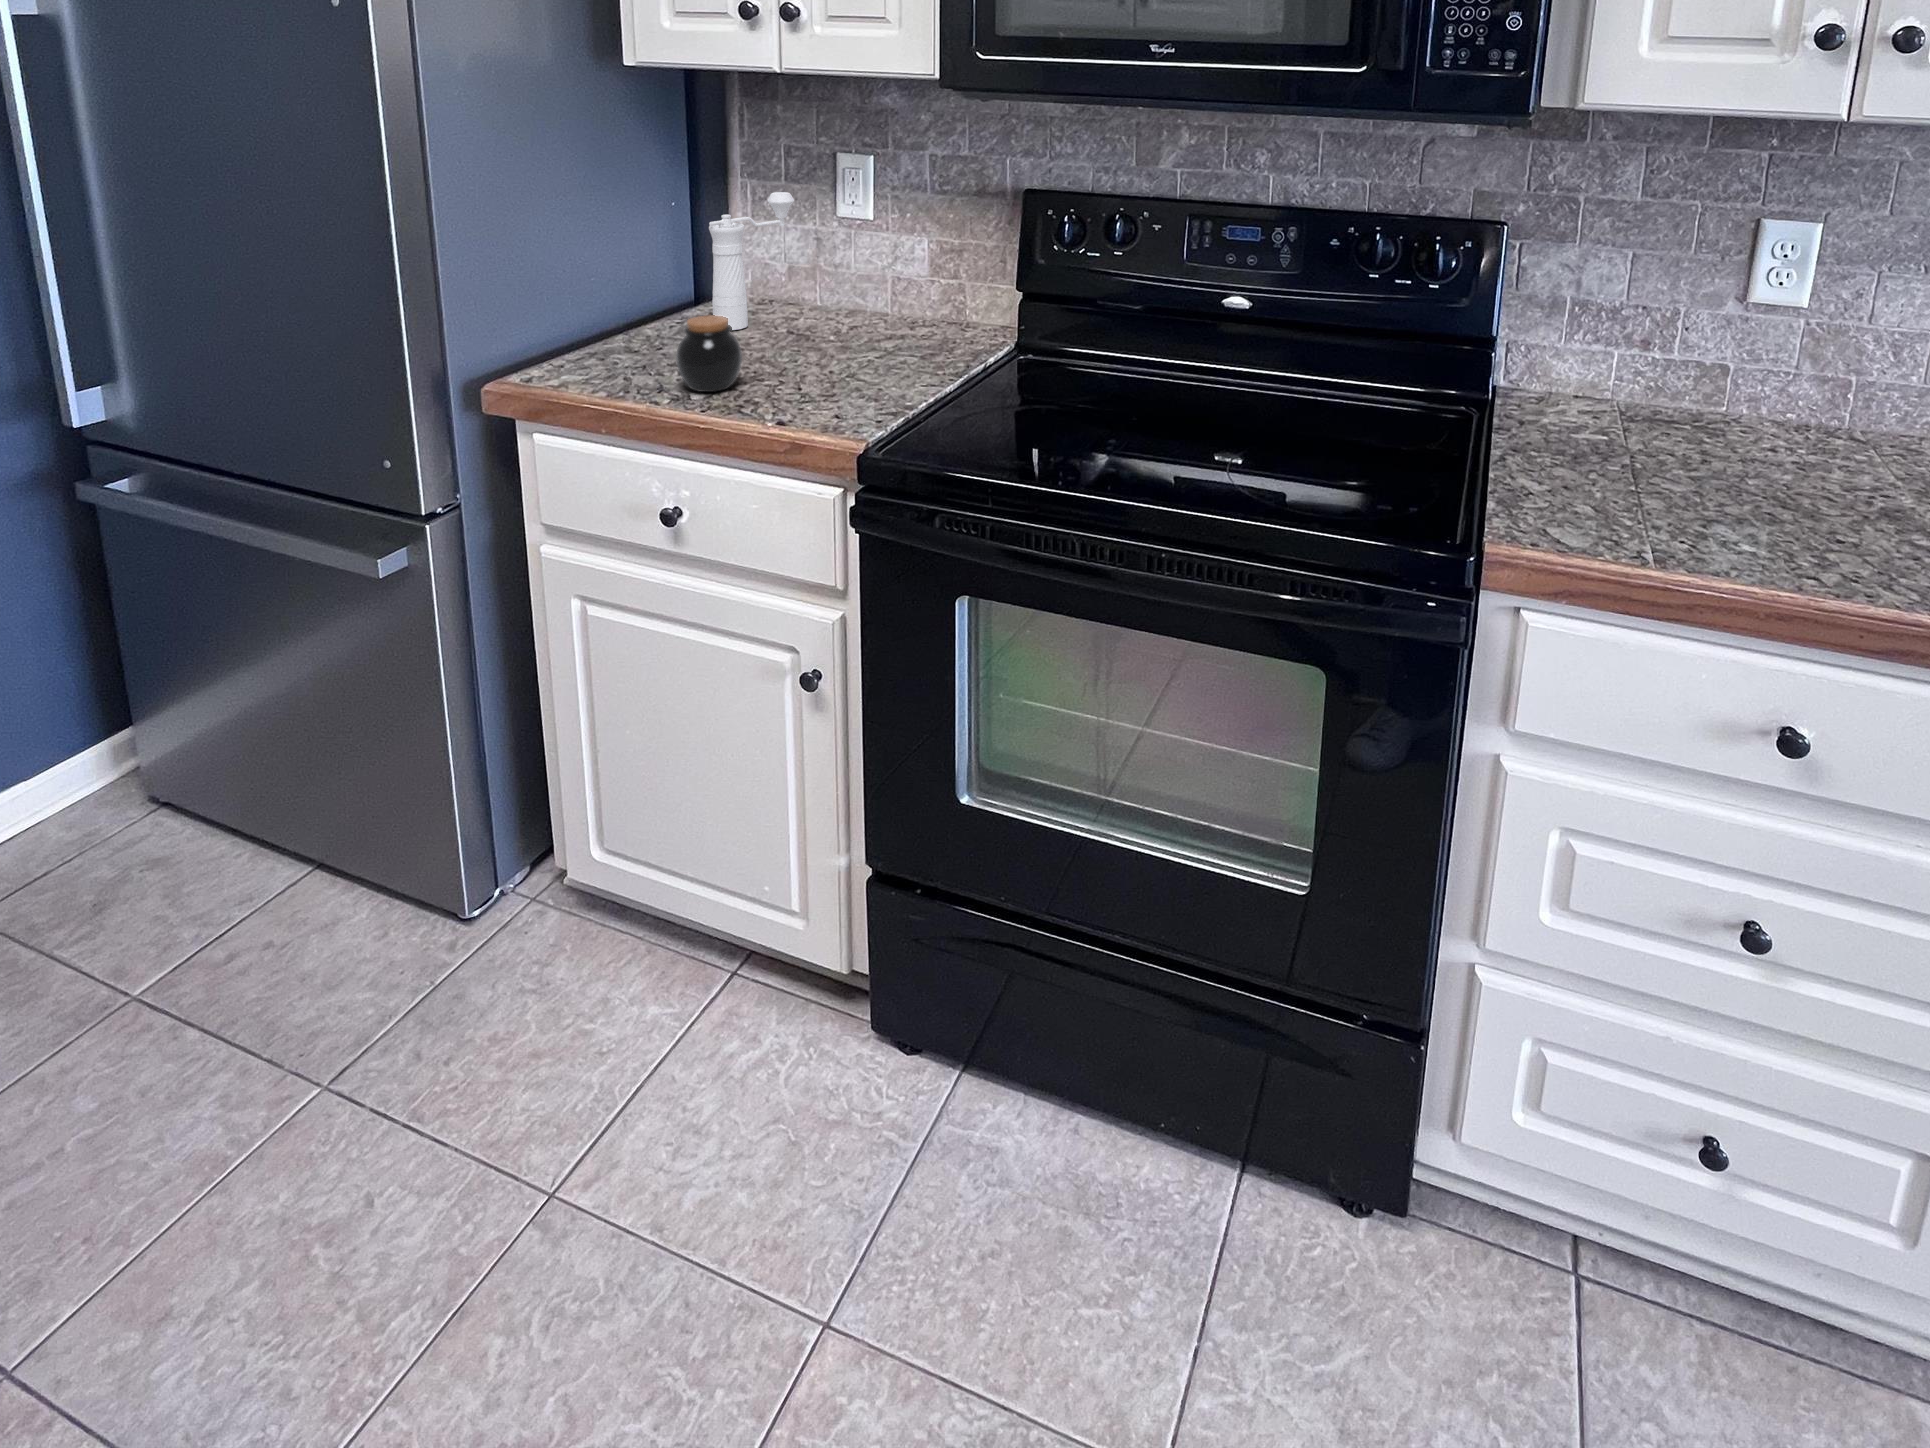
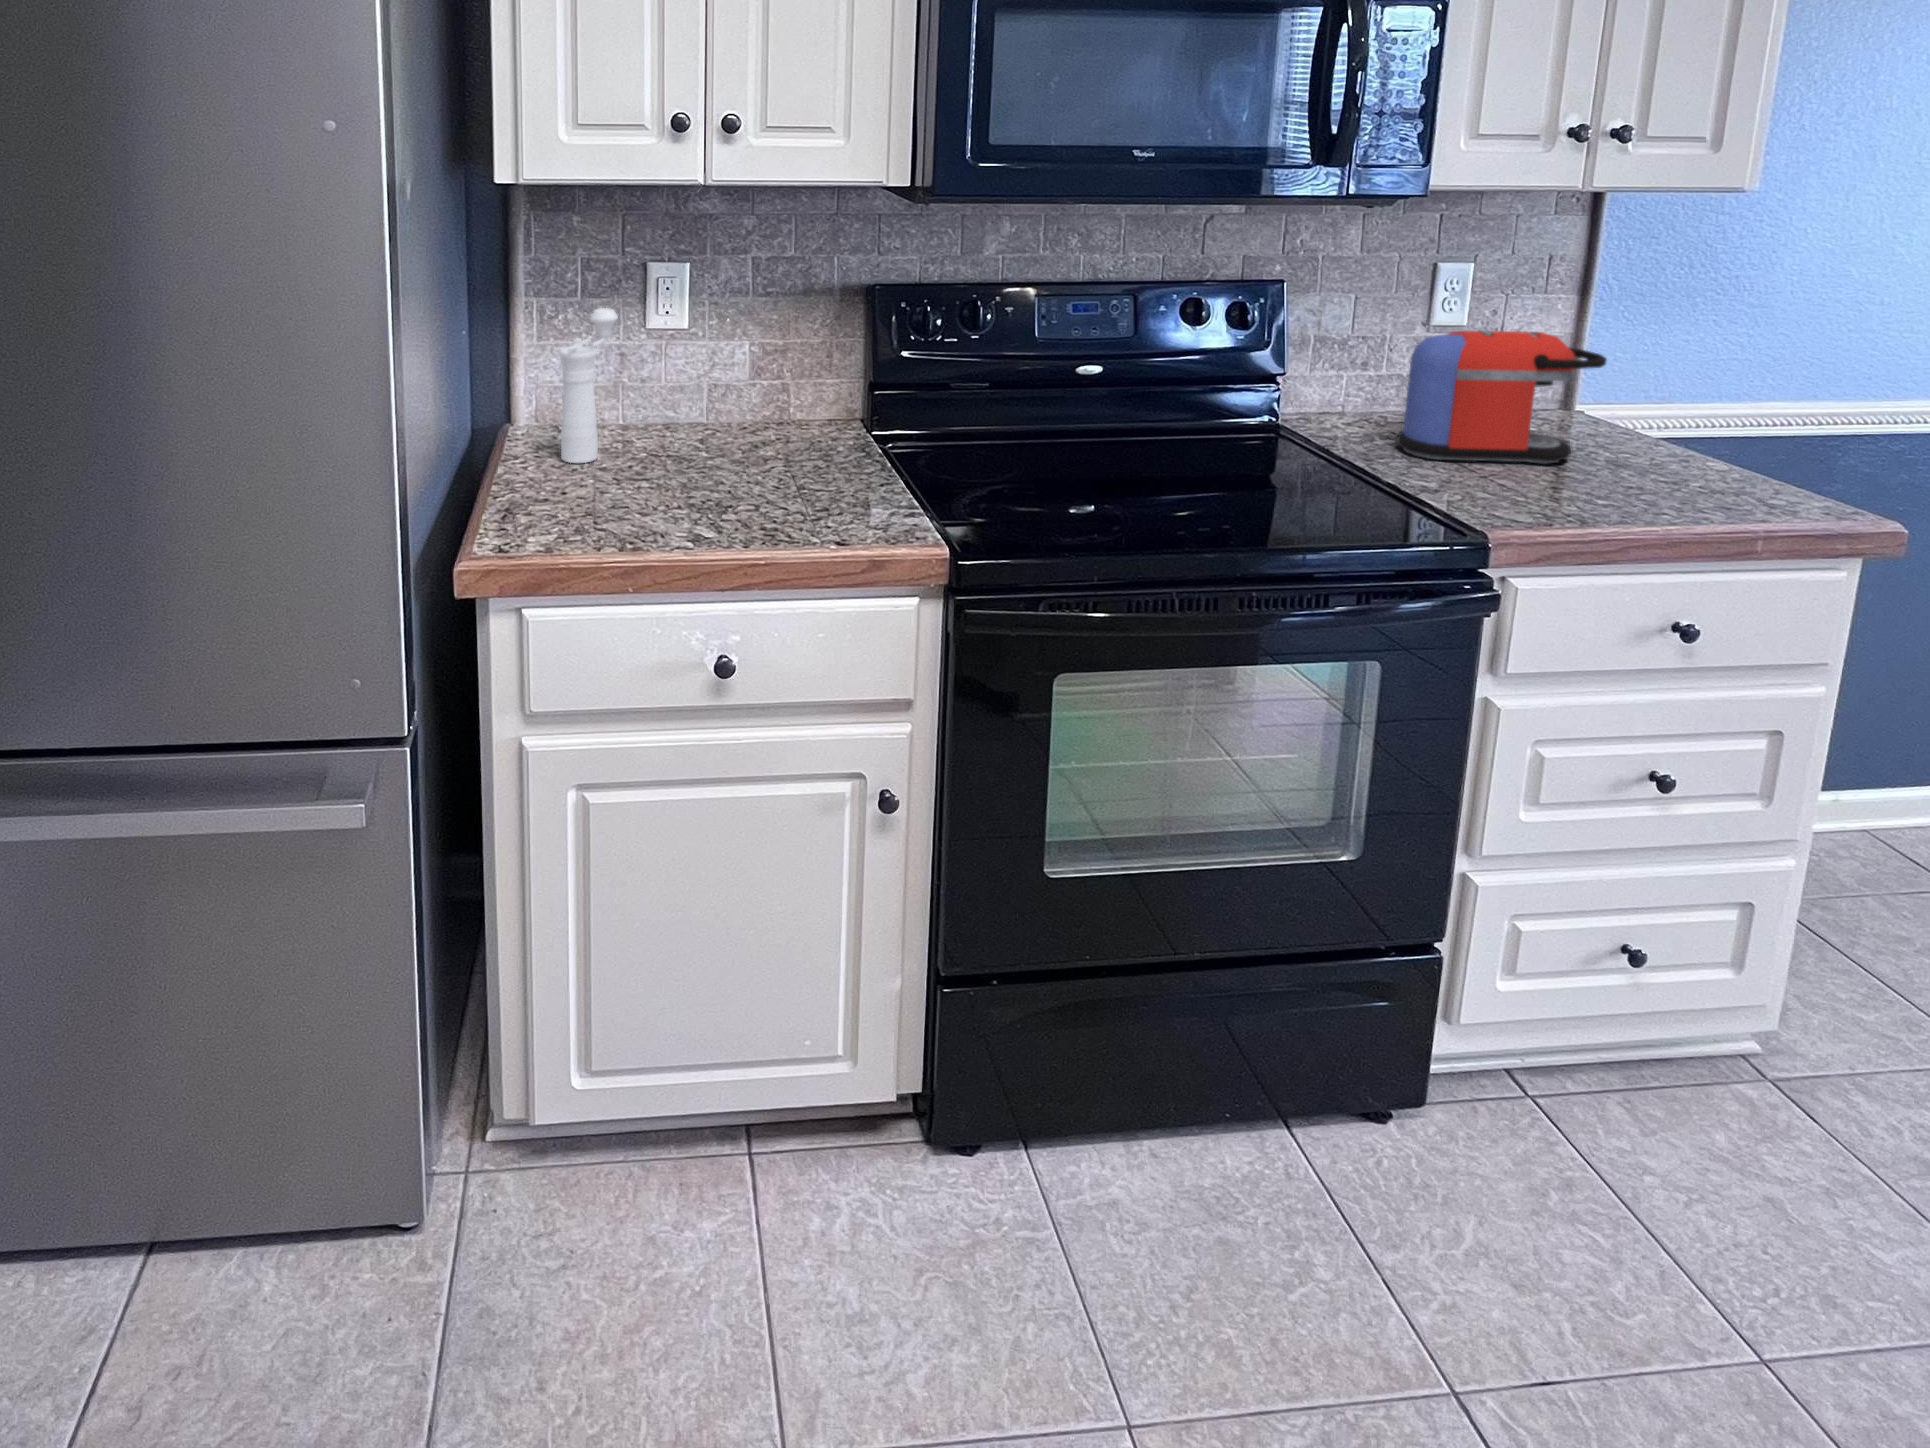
coffee maker: none [1592,302,1897,497] -> present [1397,331,1606,464]
jar: present [676,315,742,392] -> none [661,447,729,530]

